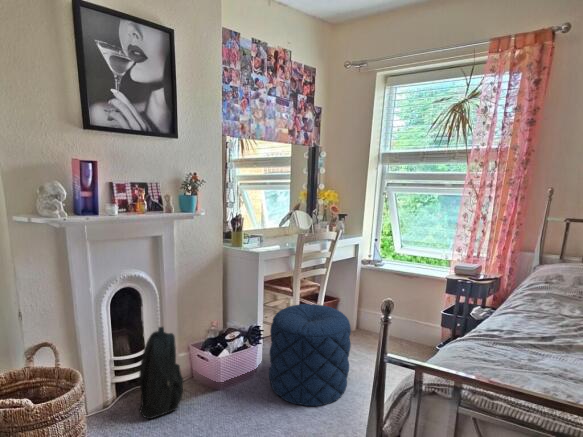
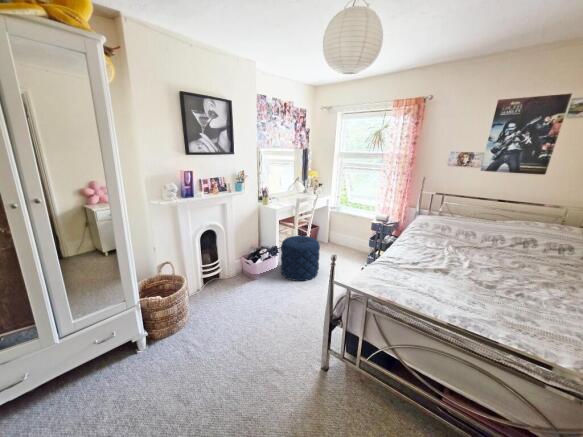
backpack: present [139,327,184,419] -> none [221,245,241,284]

